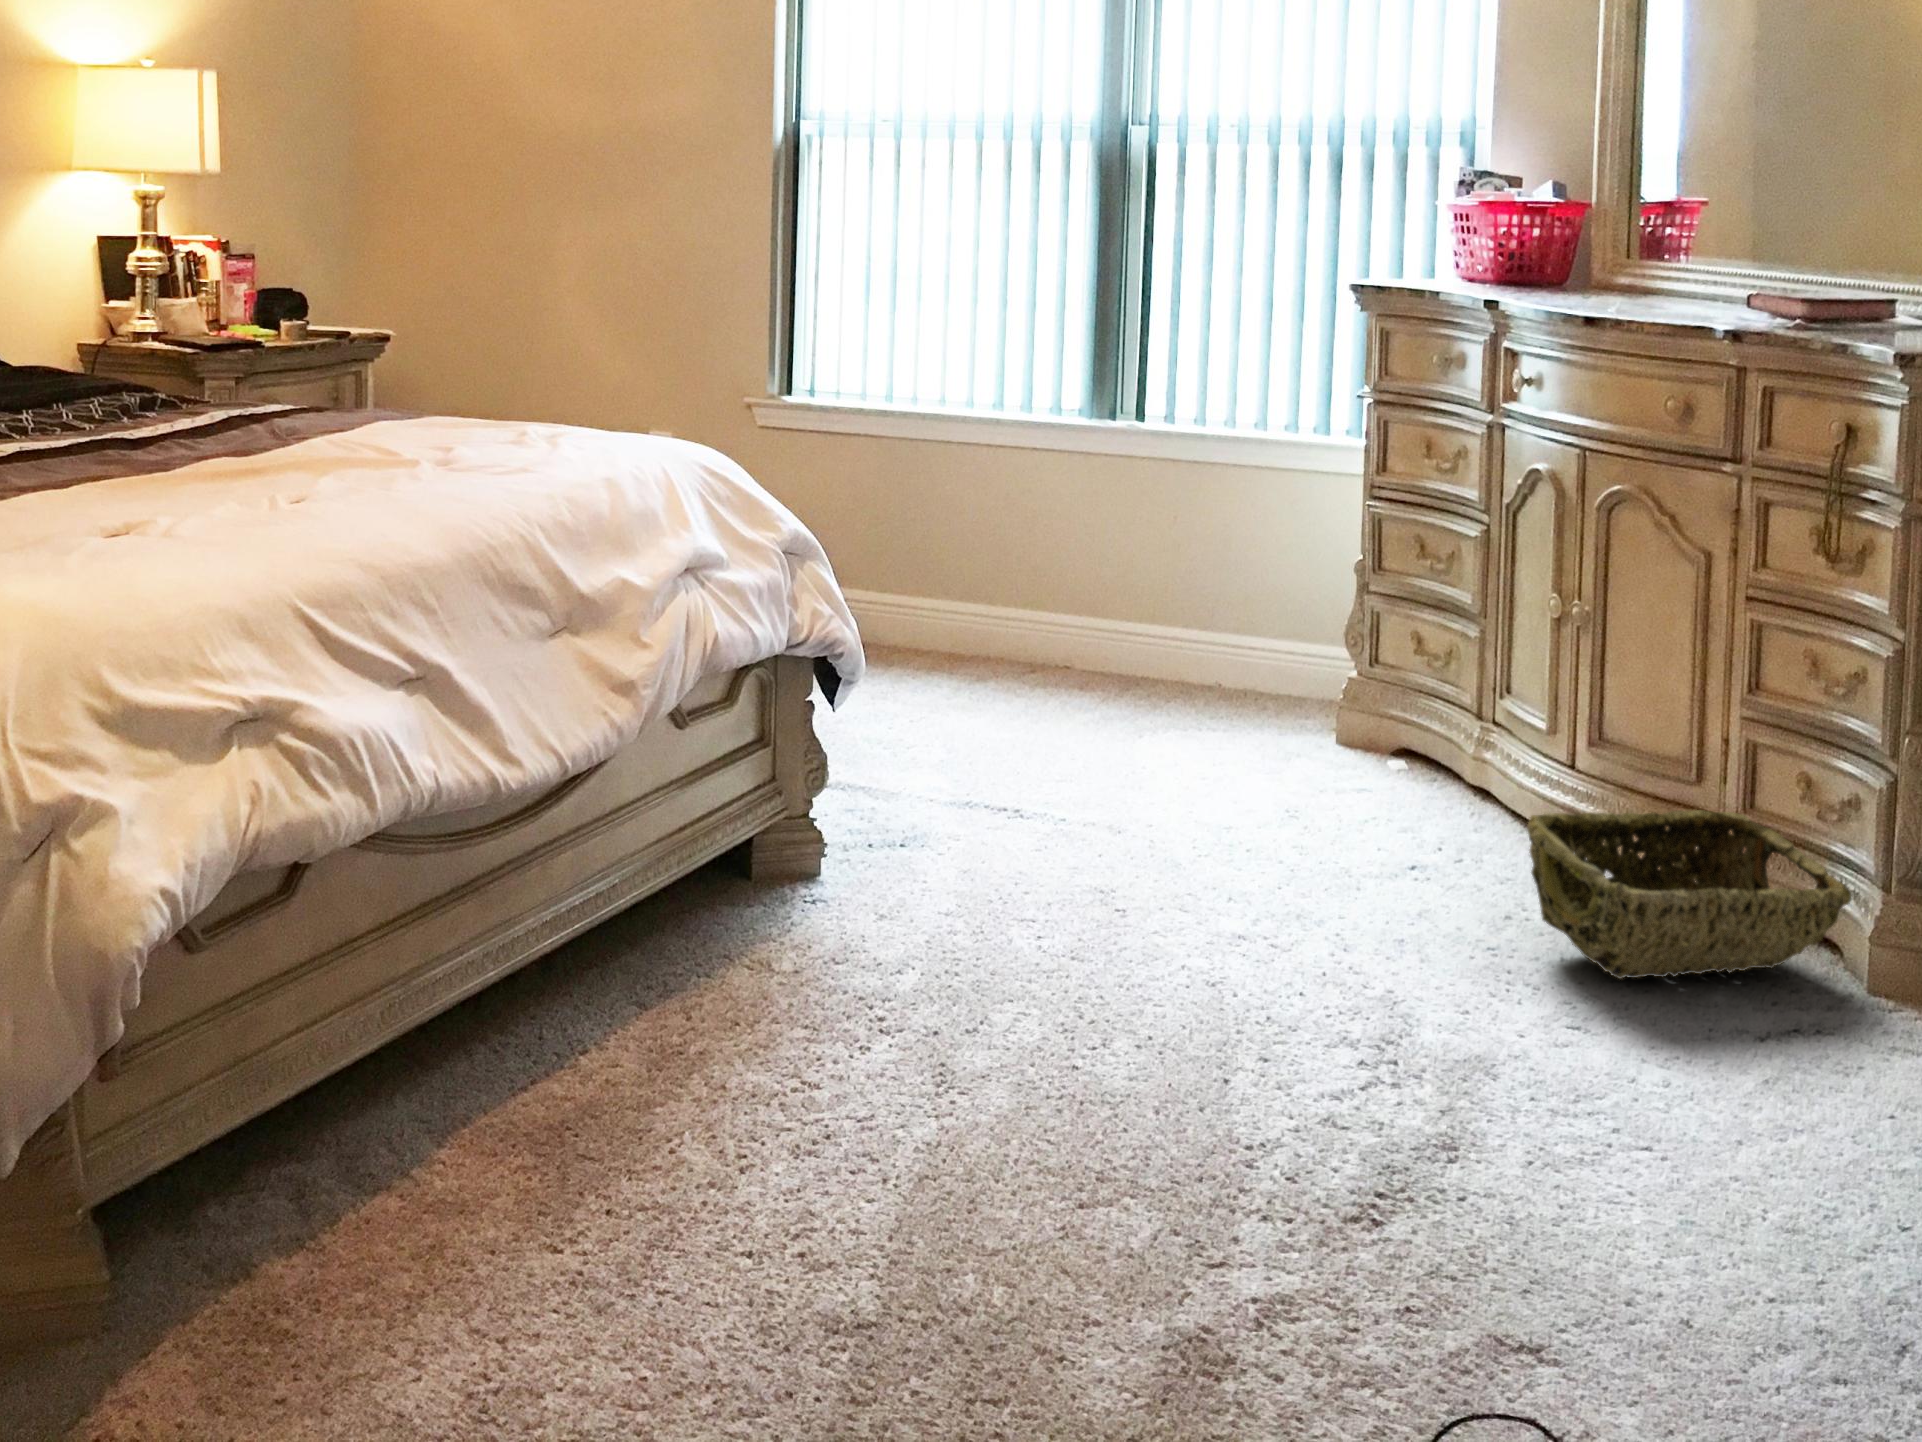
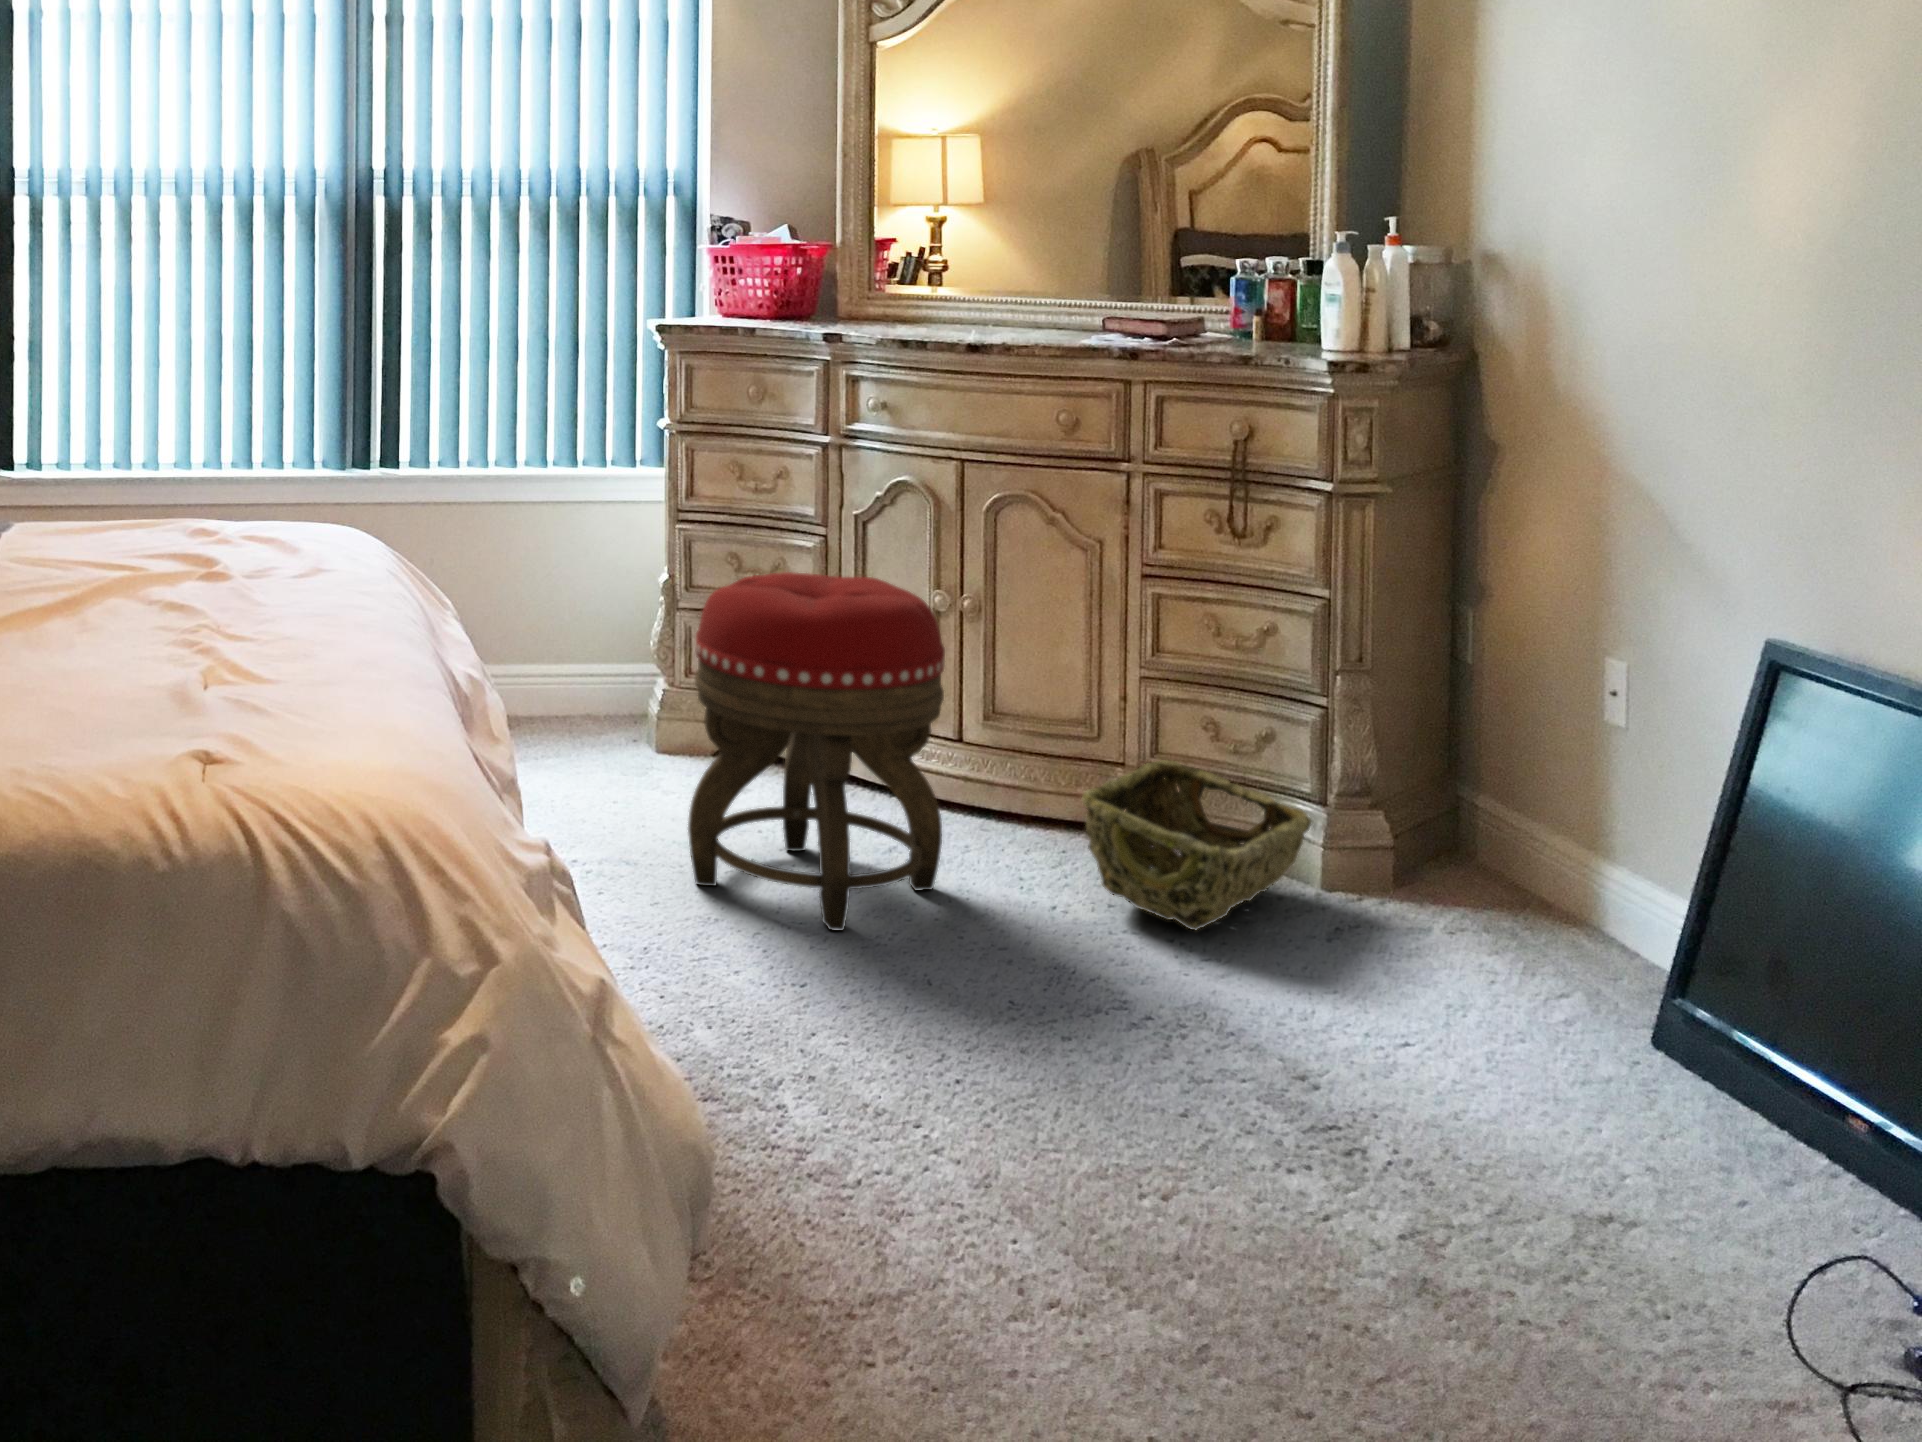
footstool: none [1149,543,1418,904] -> present [688,572,945,931]

